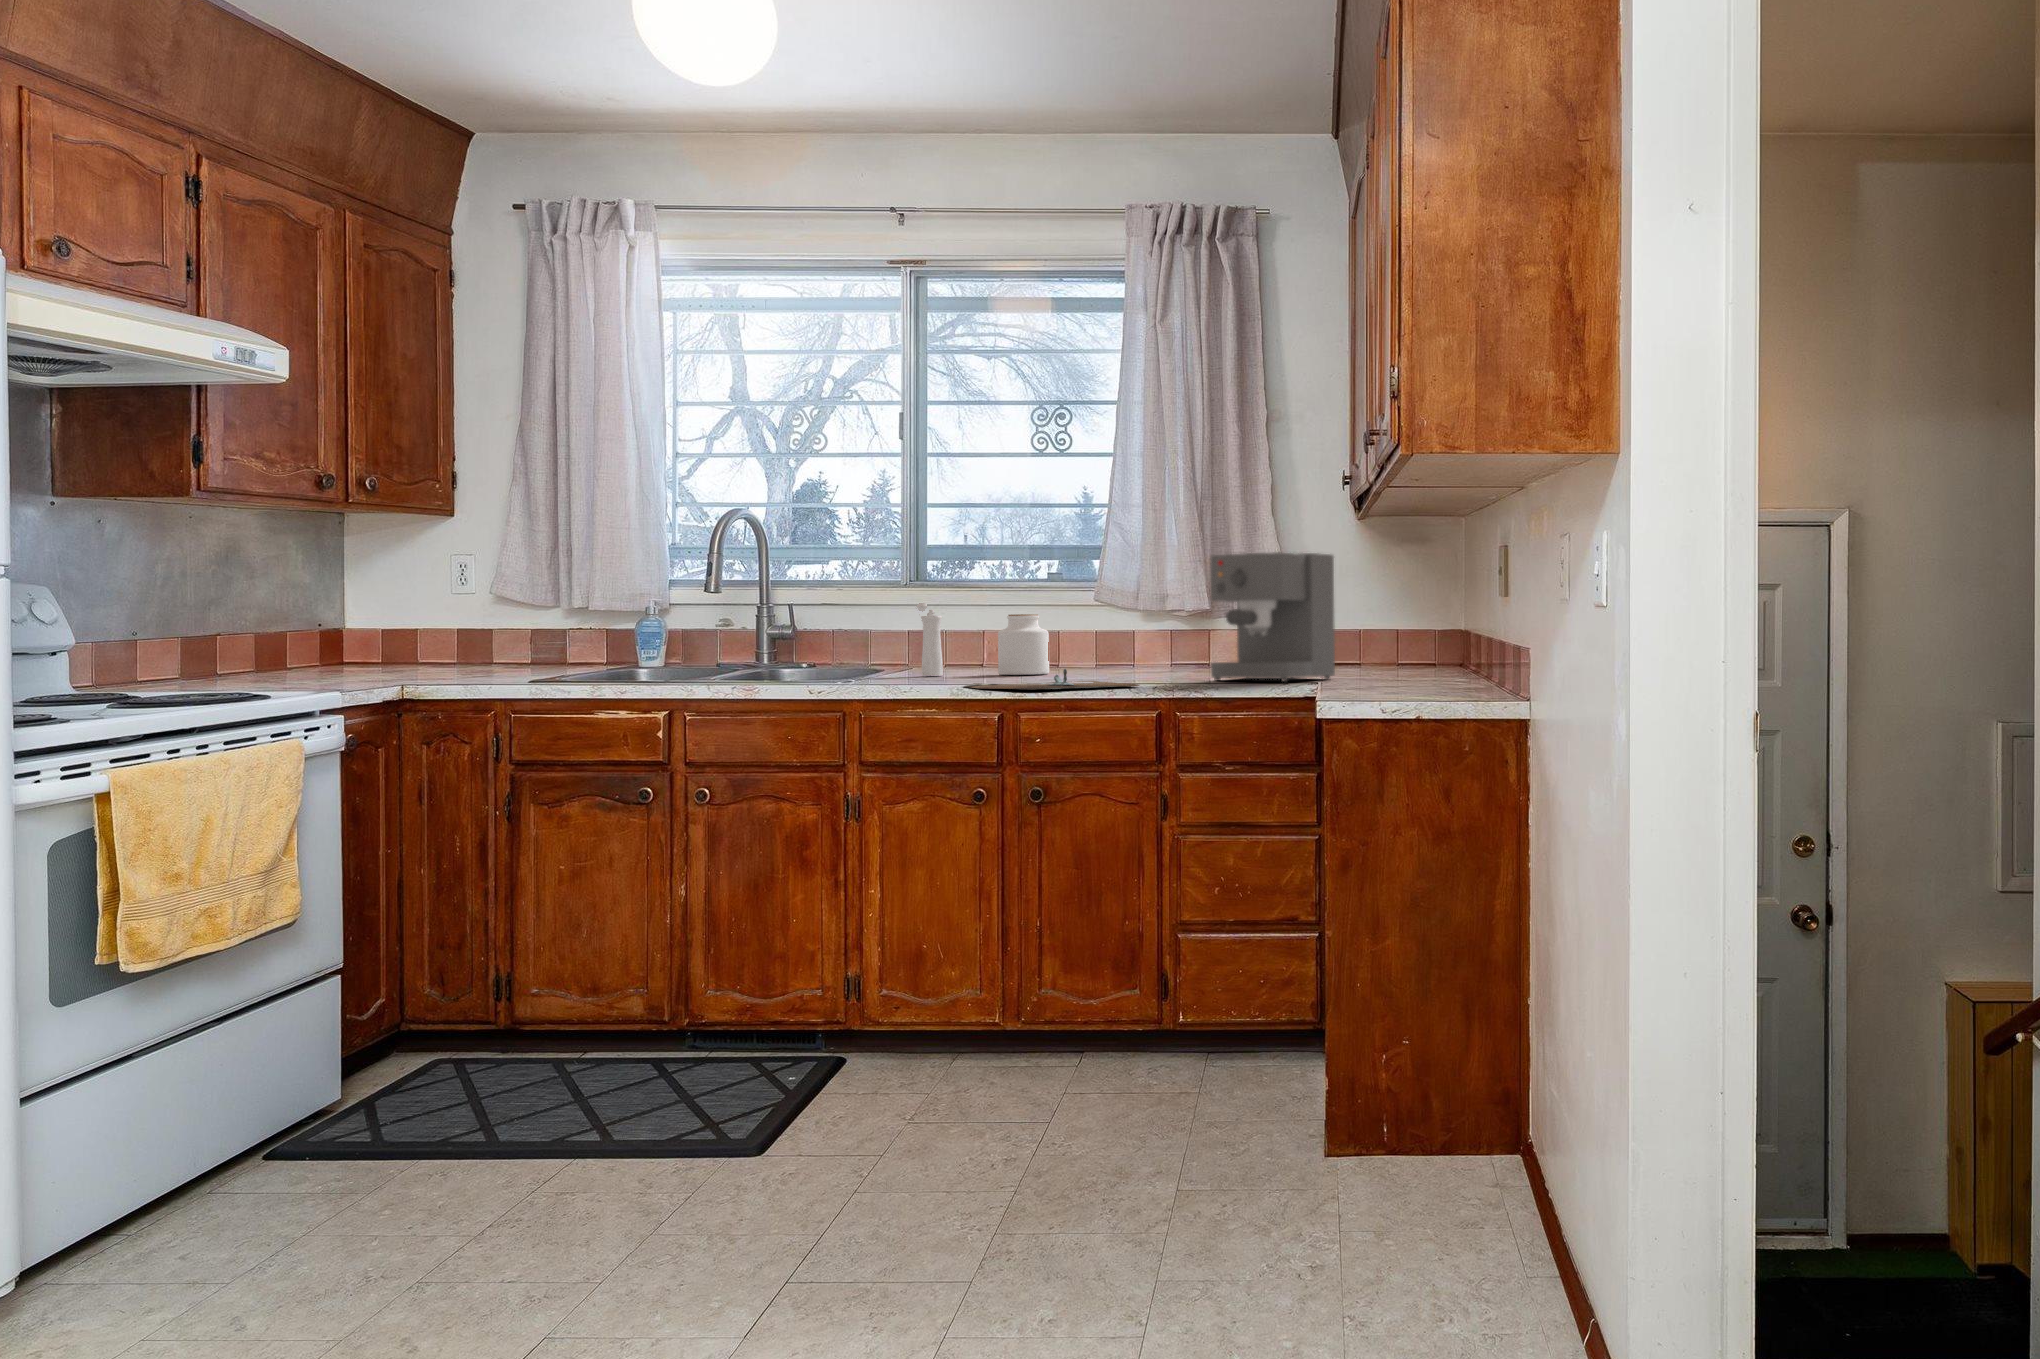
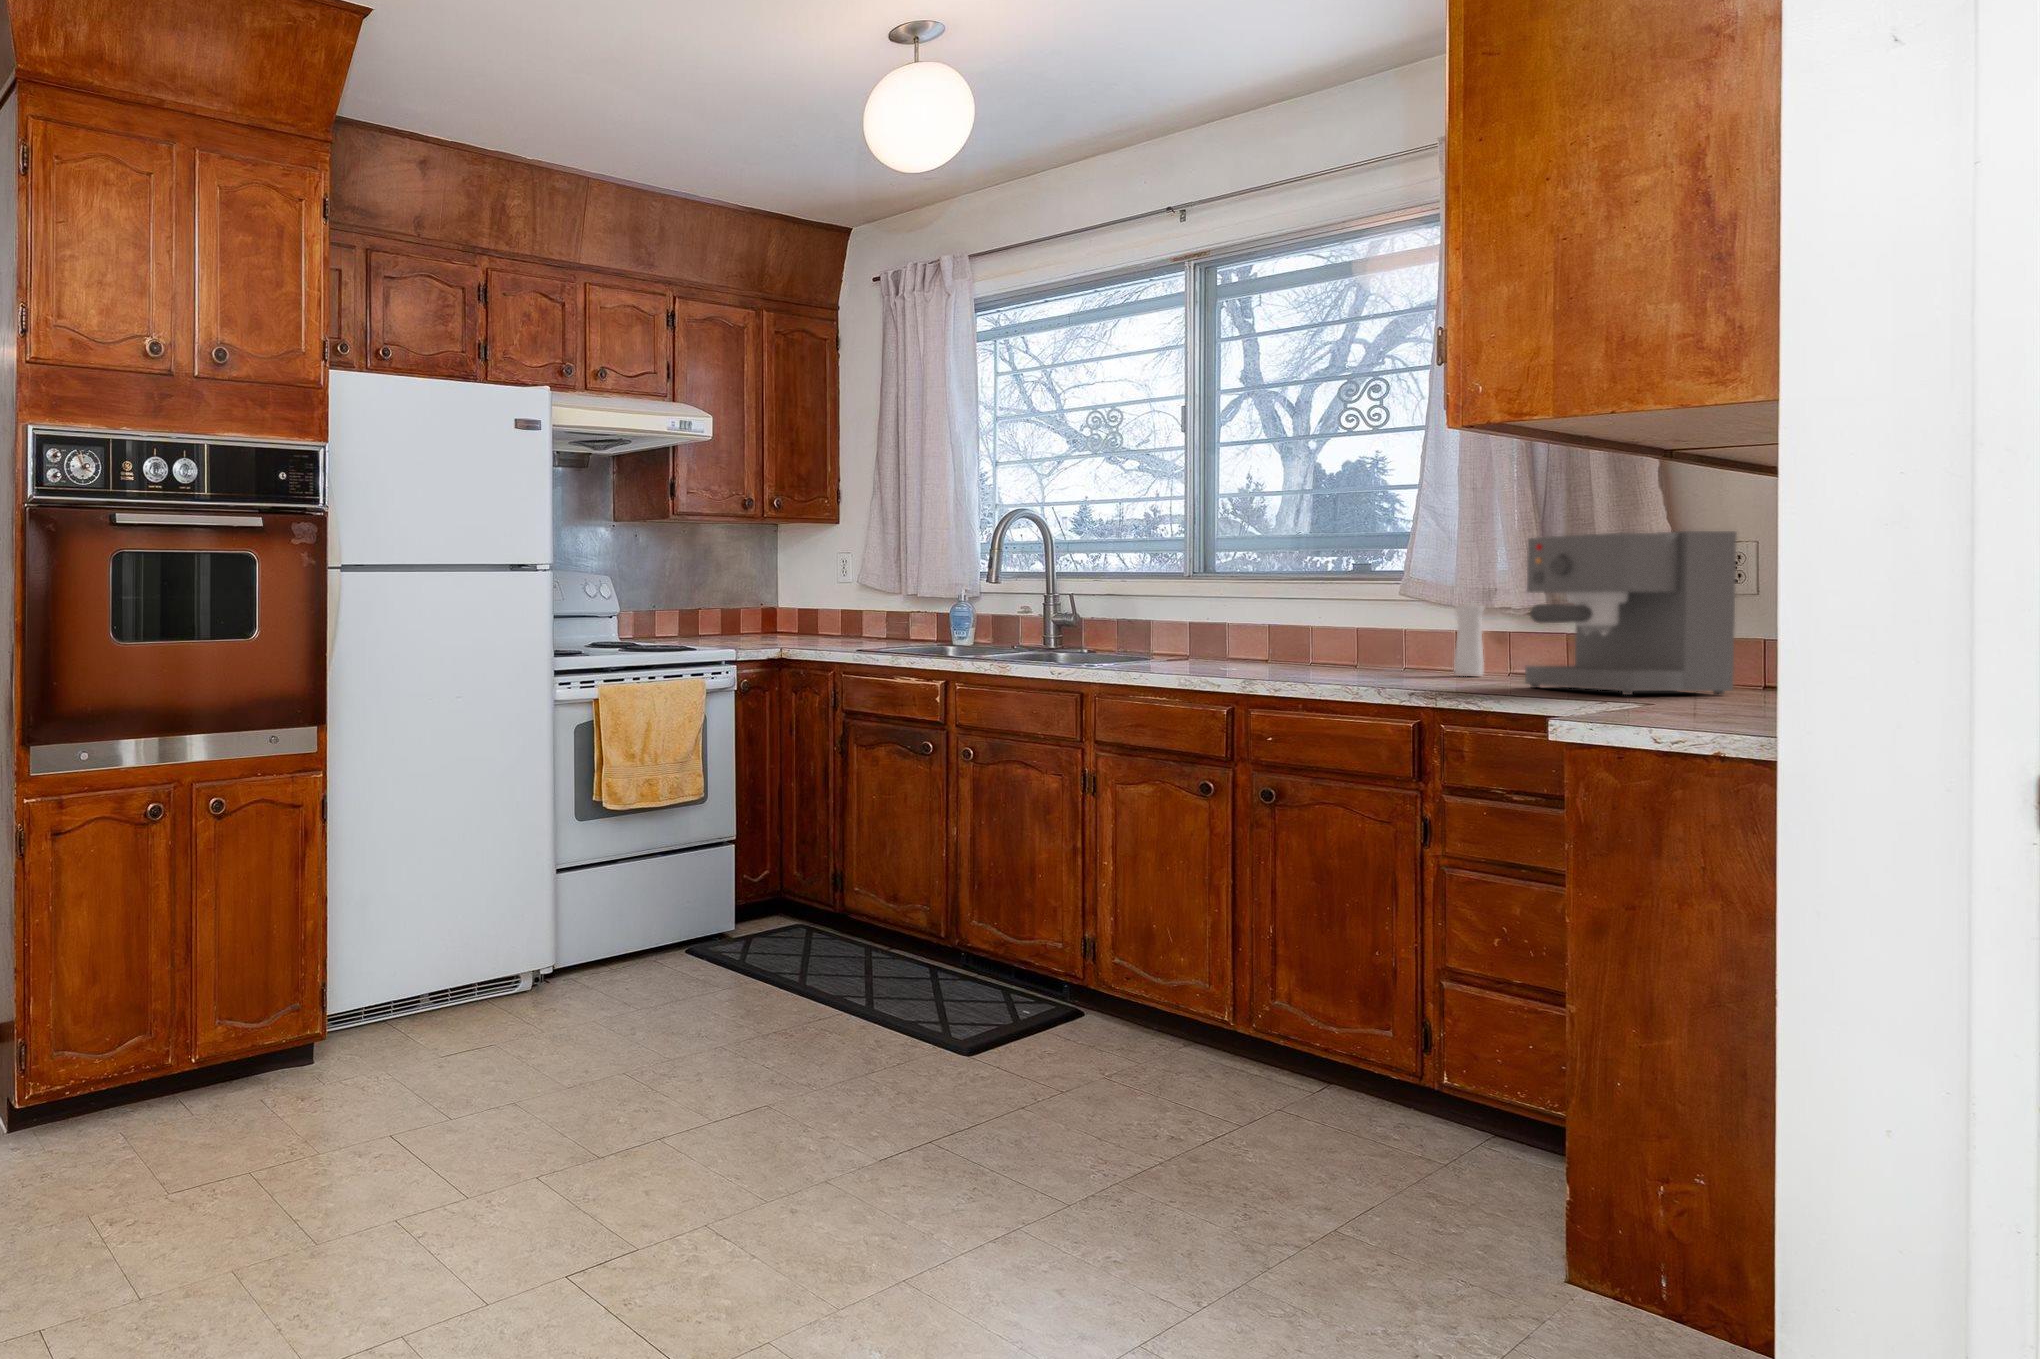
pepper mill: present [916,603,943,676] -> present [1454,601,1484,676]
jar: present [998,614,1049,675] -> none [1280,604,1342,668]
cutting board: present [964,669,1139,690] -> none [1202,666,1402,689]

